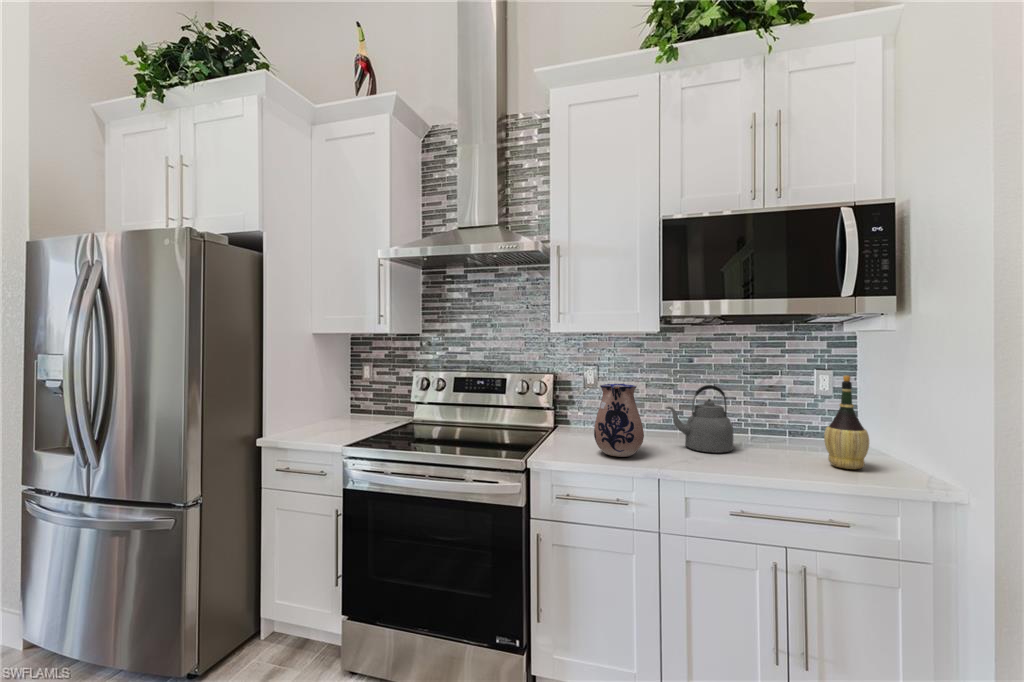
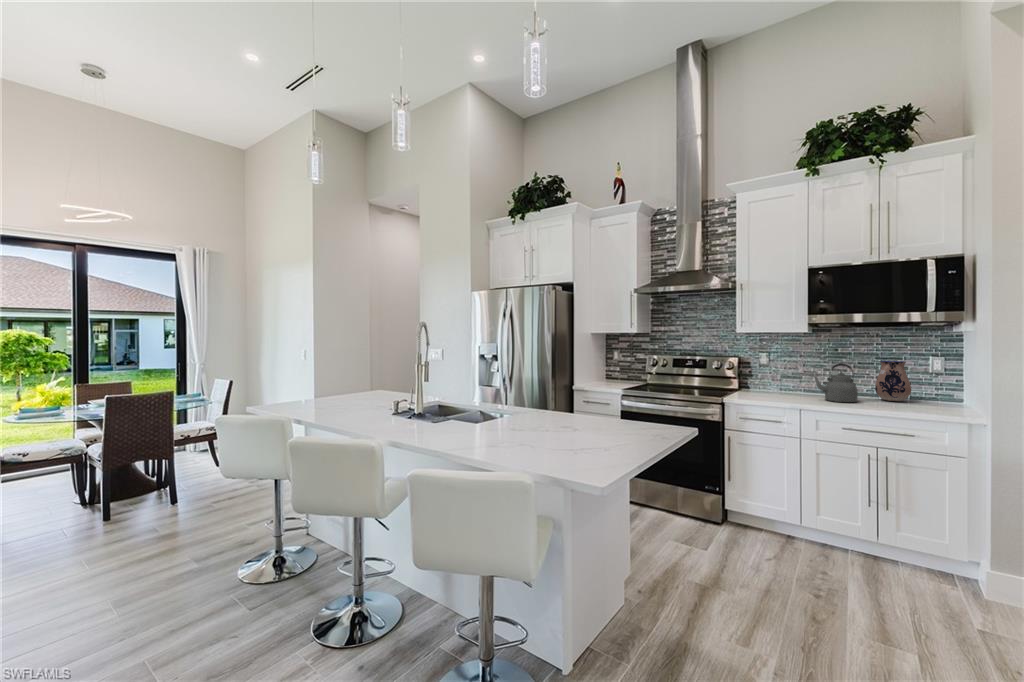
wine bottle: present [824,375,869,469] -> none [914,357,944,411]
ceramic pitcher: present [594,384,644,457] -> present [875,361,911,401]

